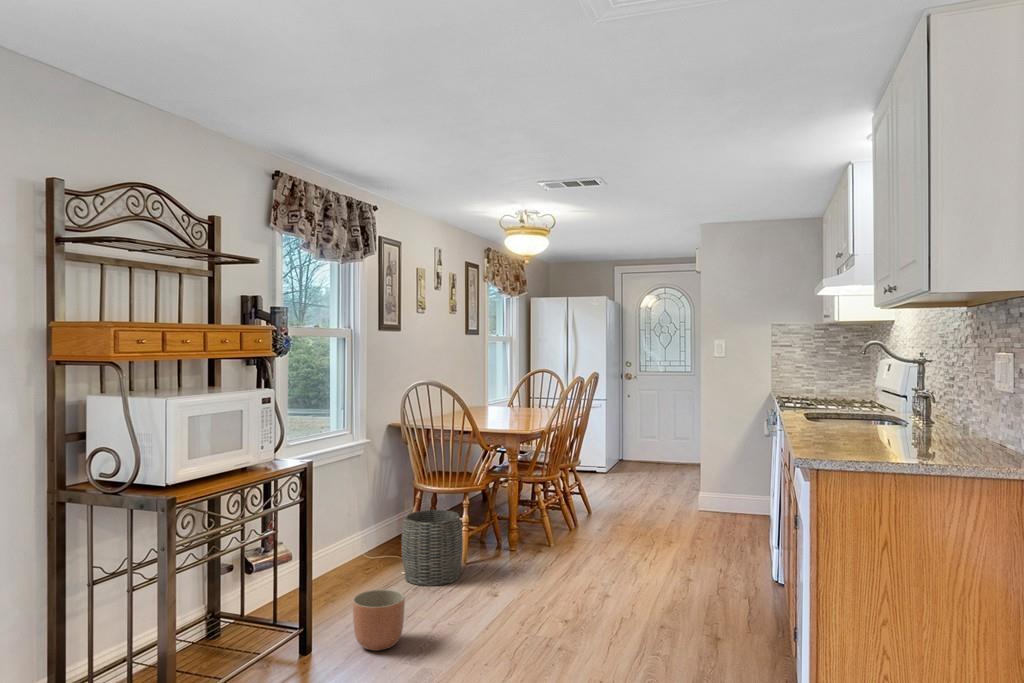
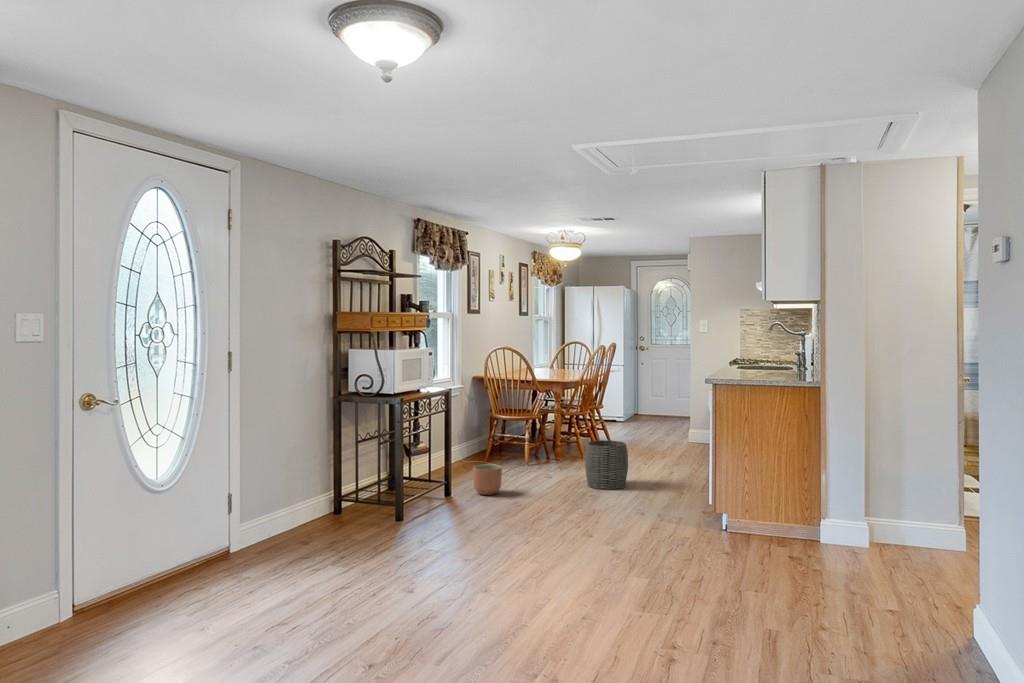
woven basket: present [401,510,463,586] -> present [585,440,628,490]

